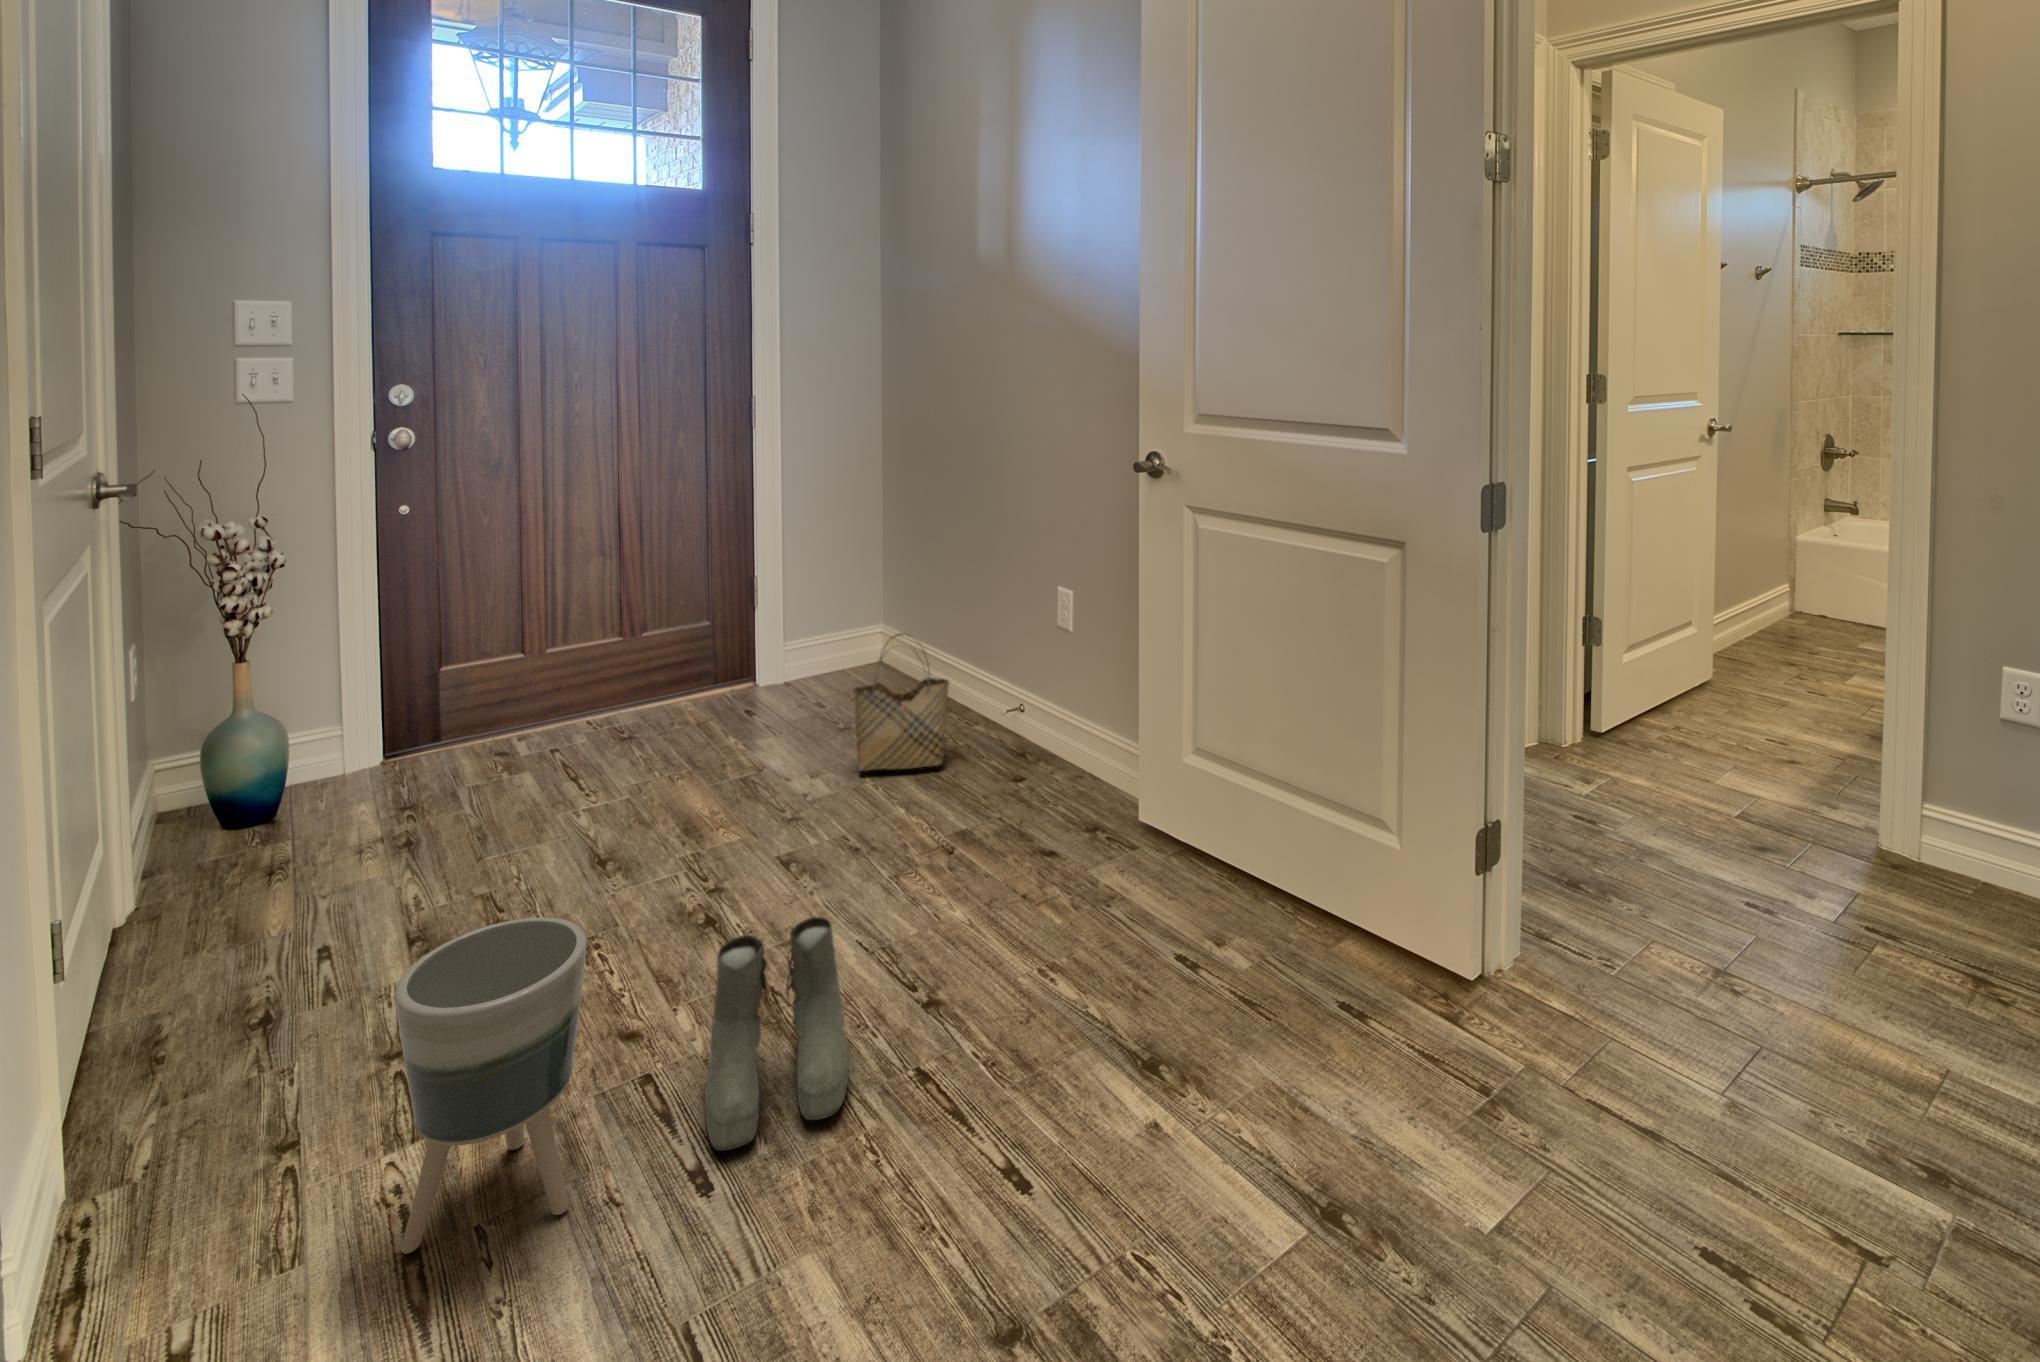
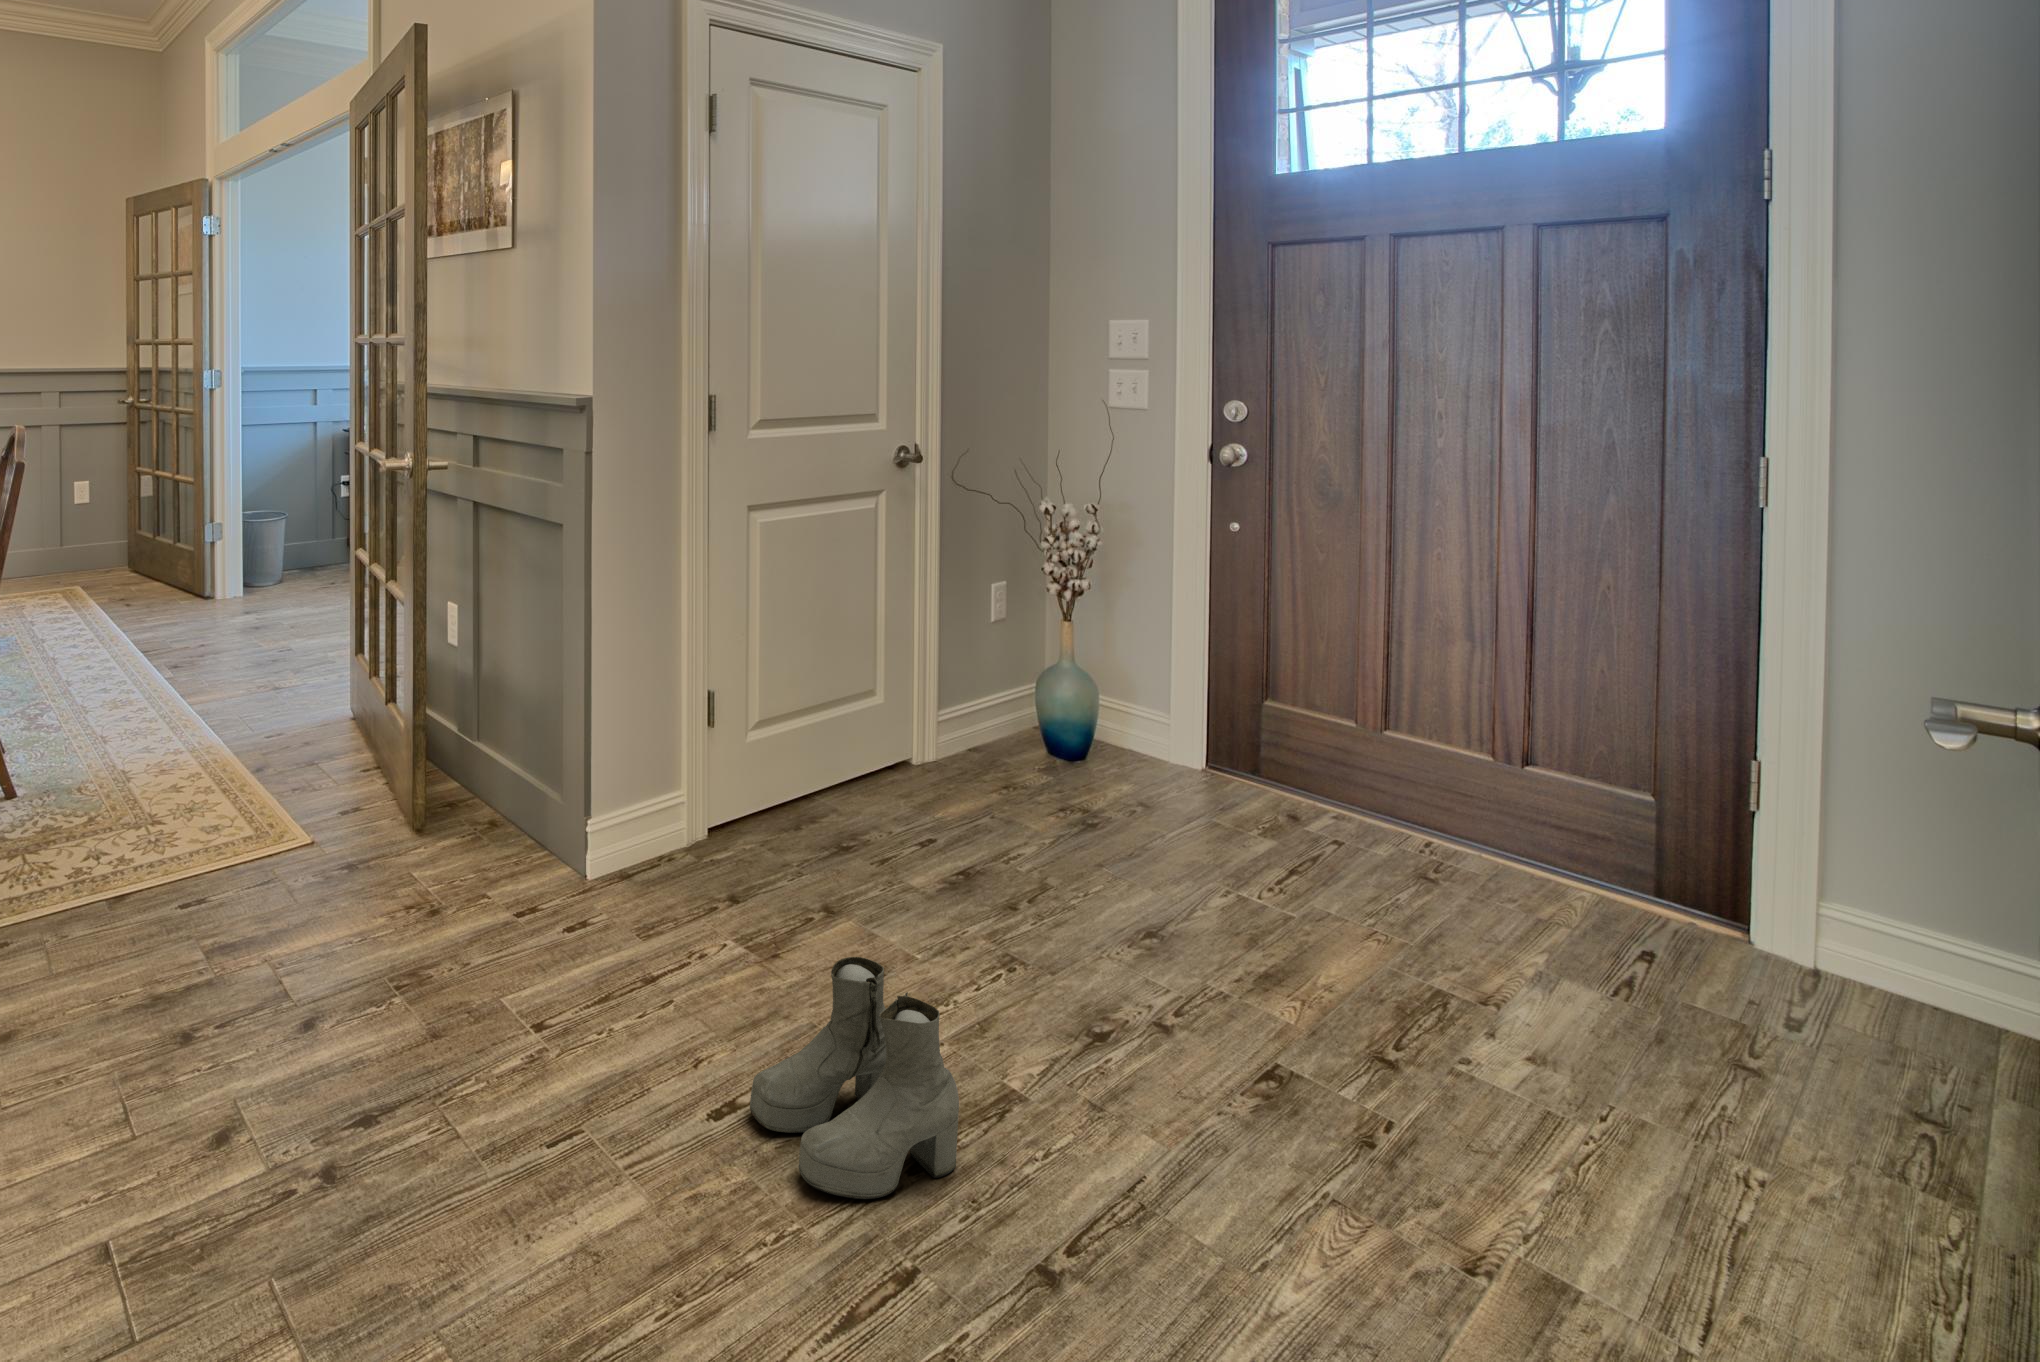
woven basket: present [853,634,949,771] -> none [1584,923,1840,1237]
planter: present [395,917,587,1254] -> none [639,783,768,1036]

